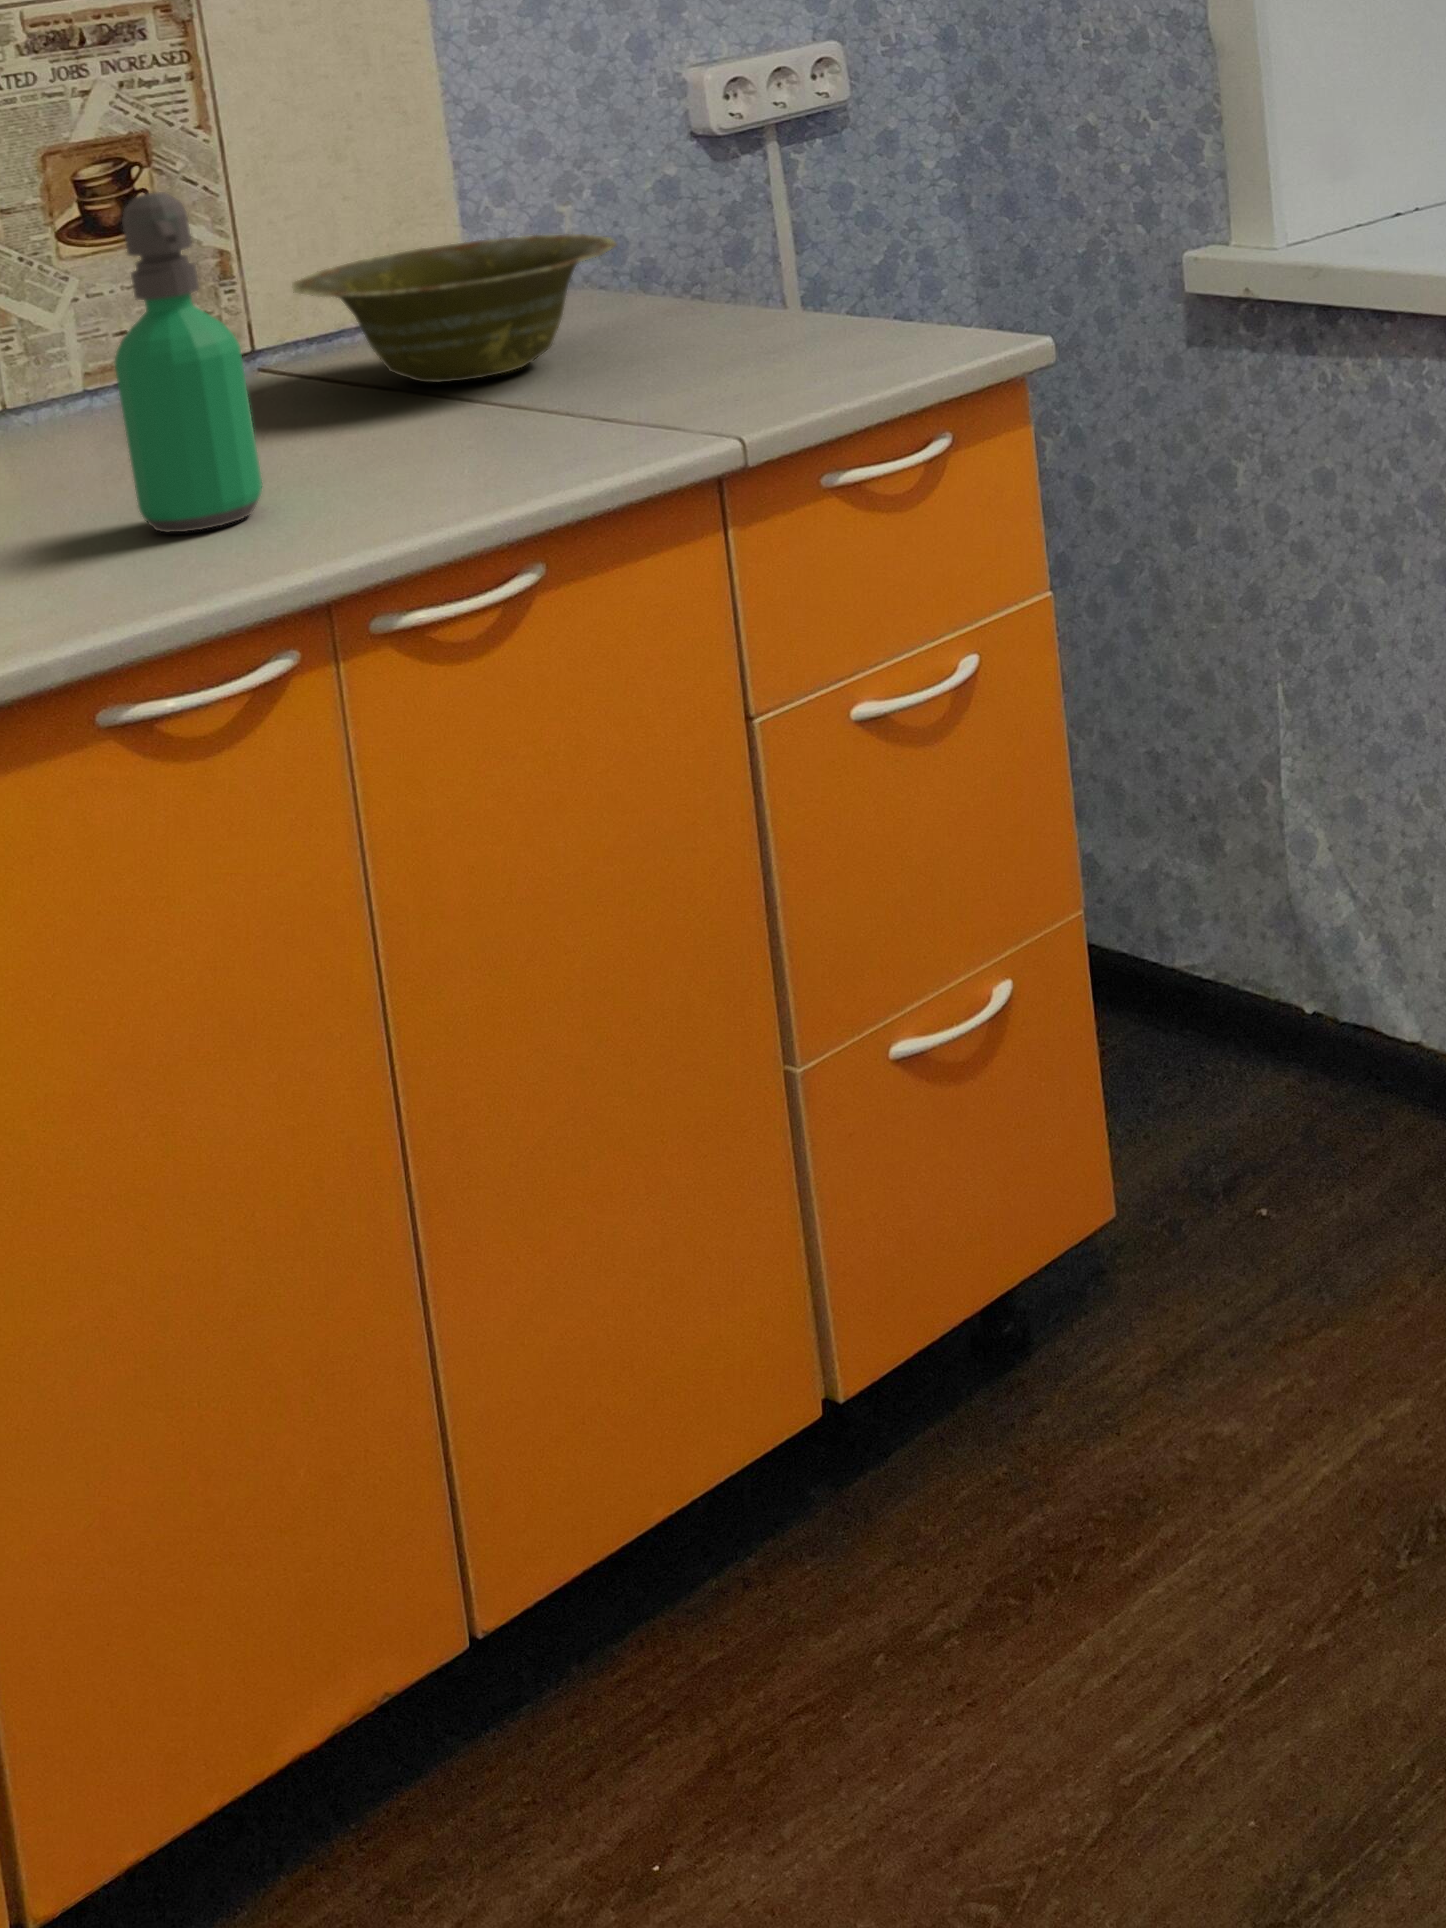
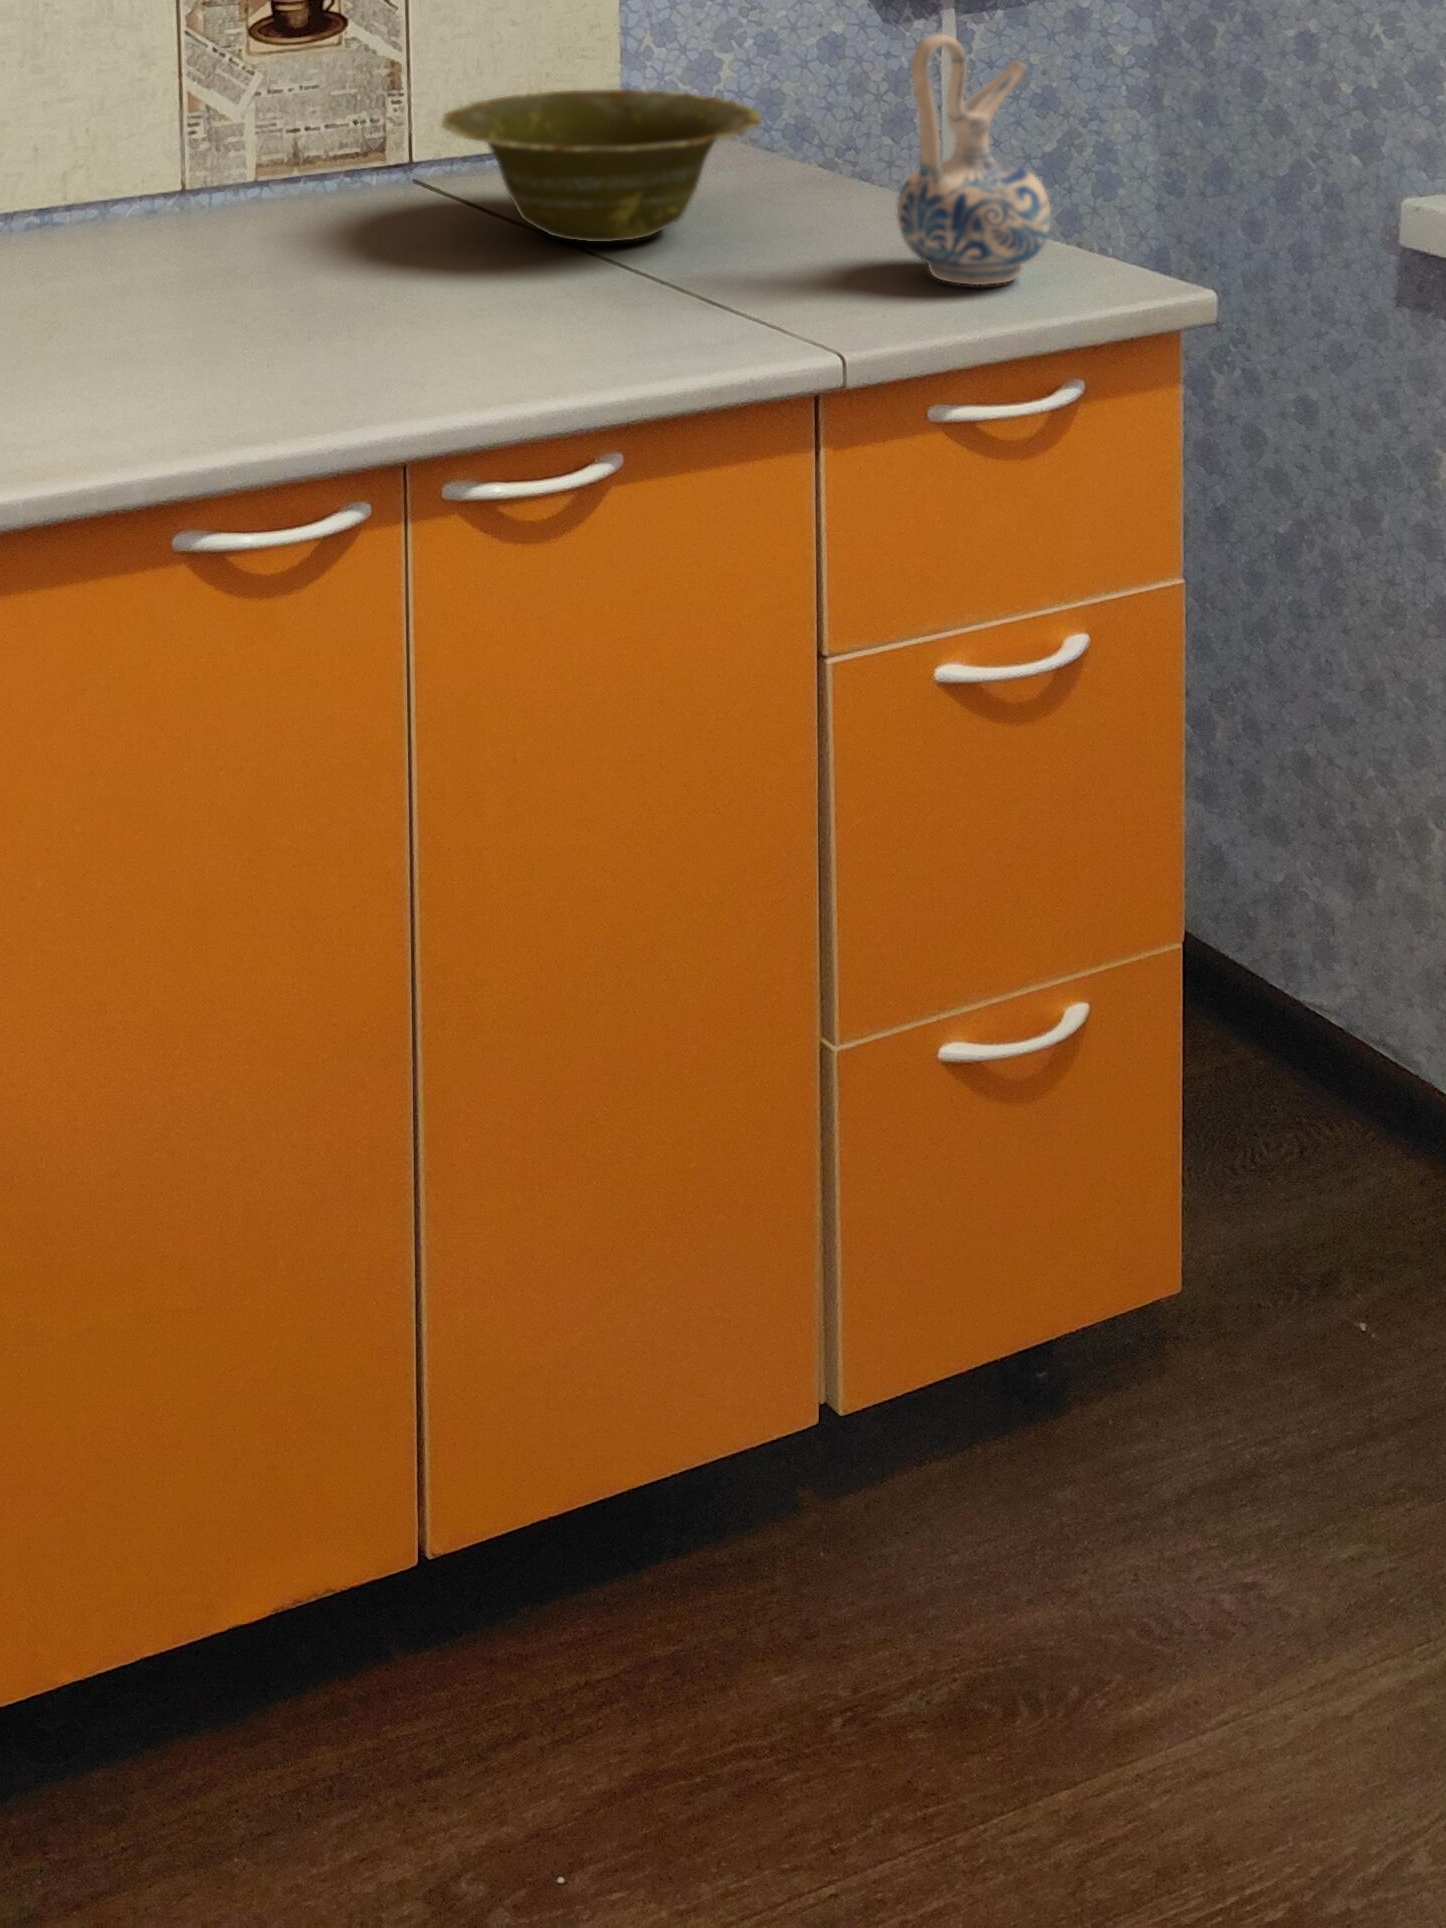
ceramic pitcher: none [756,133,897,355] -> present [897,34,1051,285]
soap dispenser: present [115,192,262,532] -> none [241,38,362,384]

